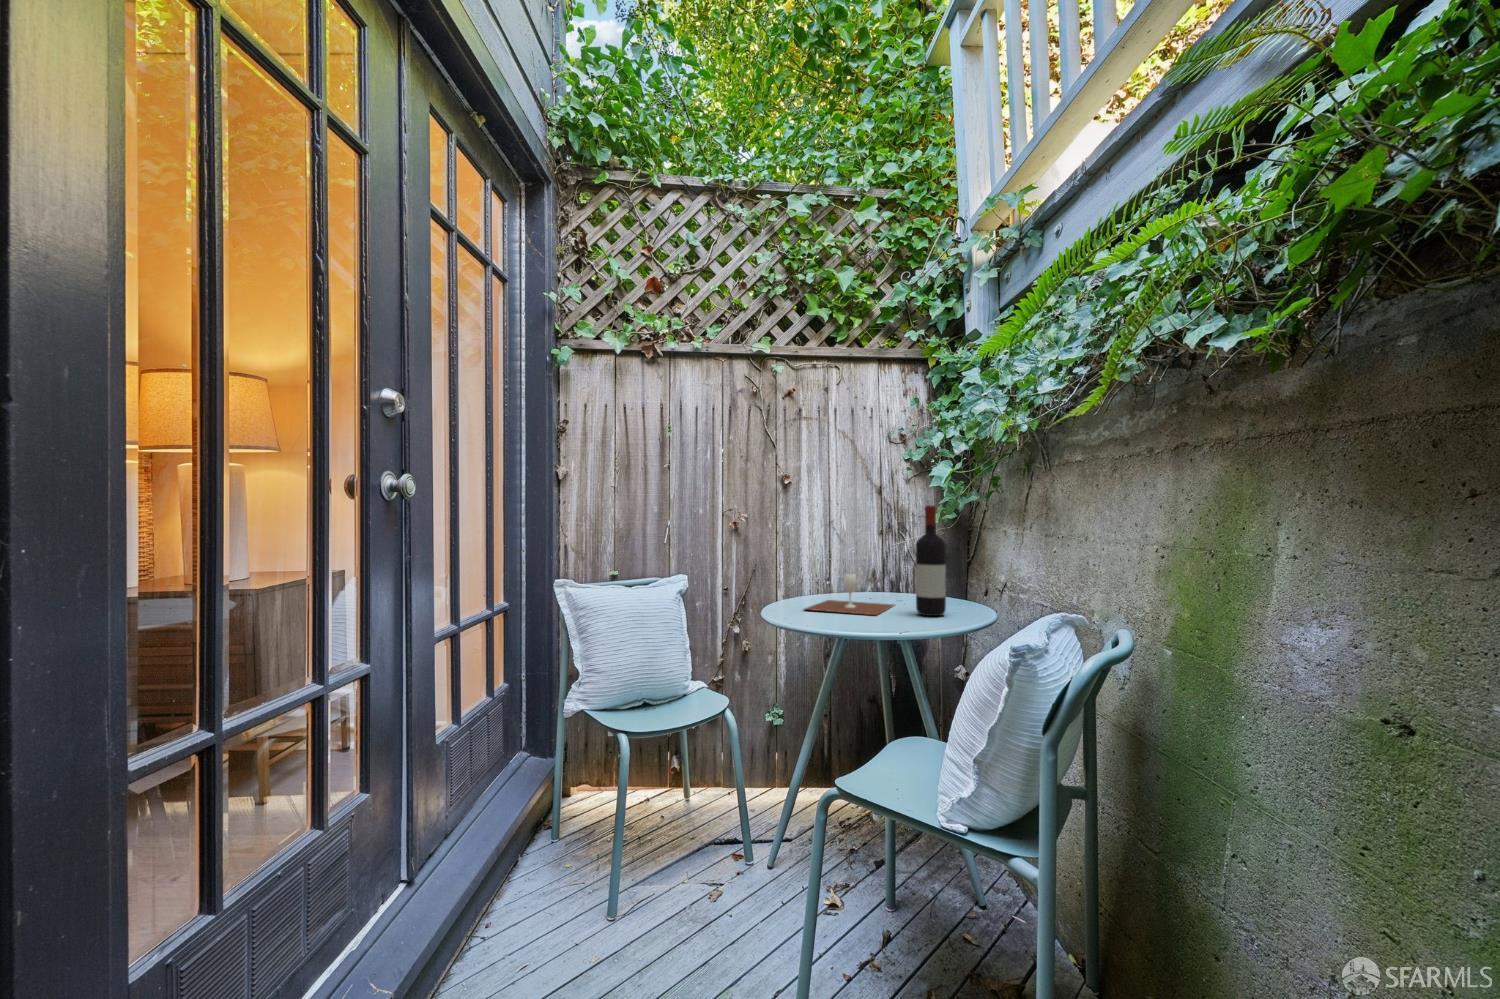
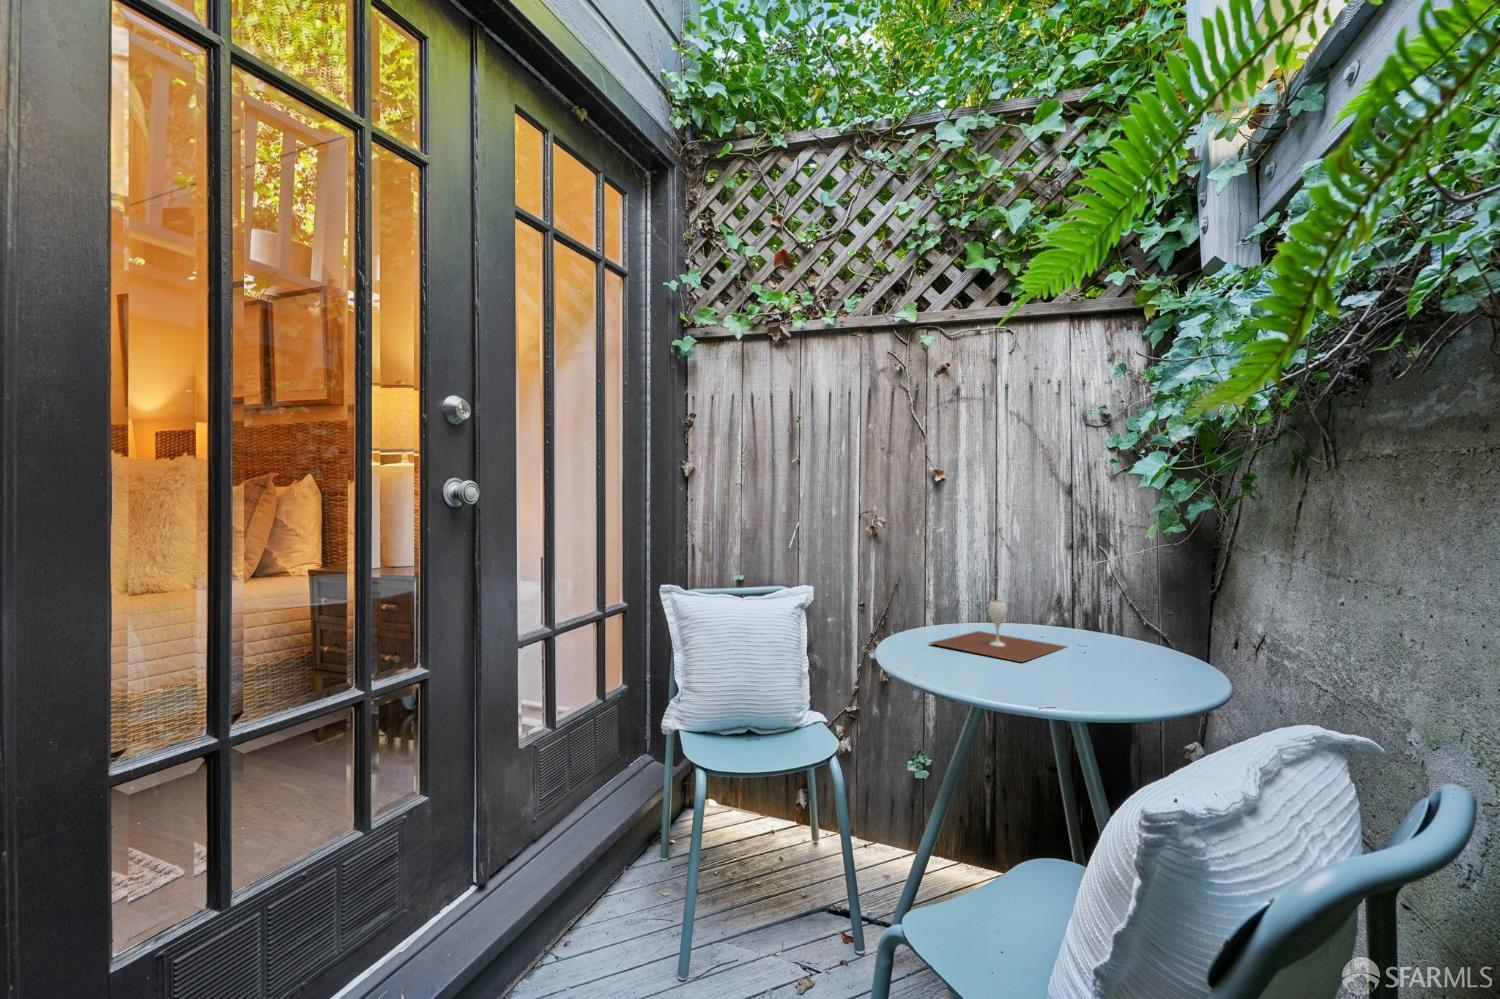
wine bottle: present [916,505,946,616] -> none [1084,514,1132,673]

